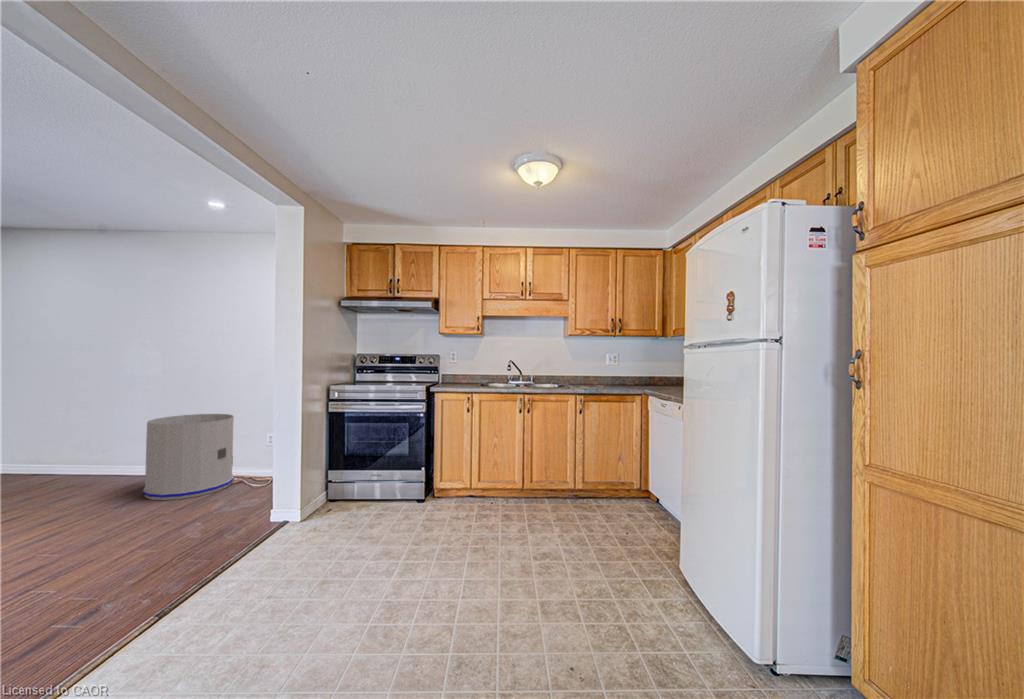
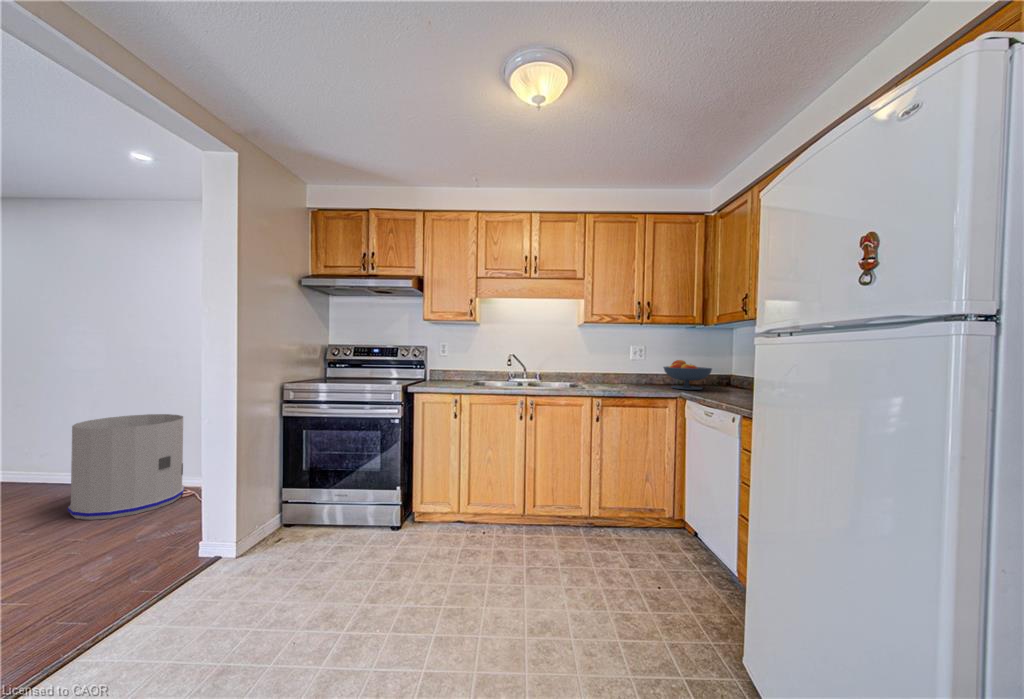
fruit bowl: none [632,365,670,388] -> present [664,360,712,390]

